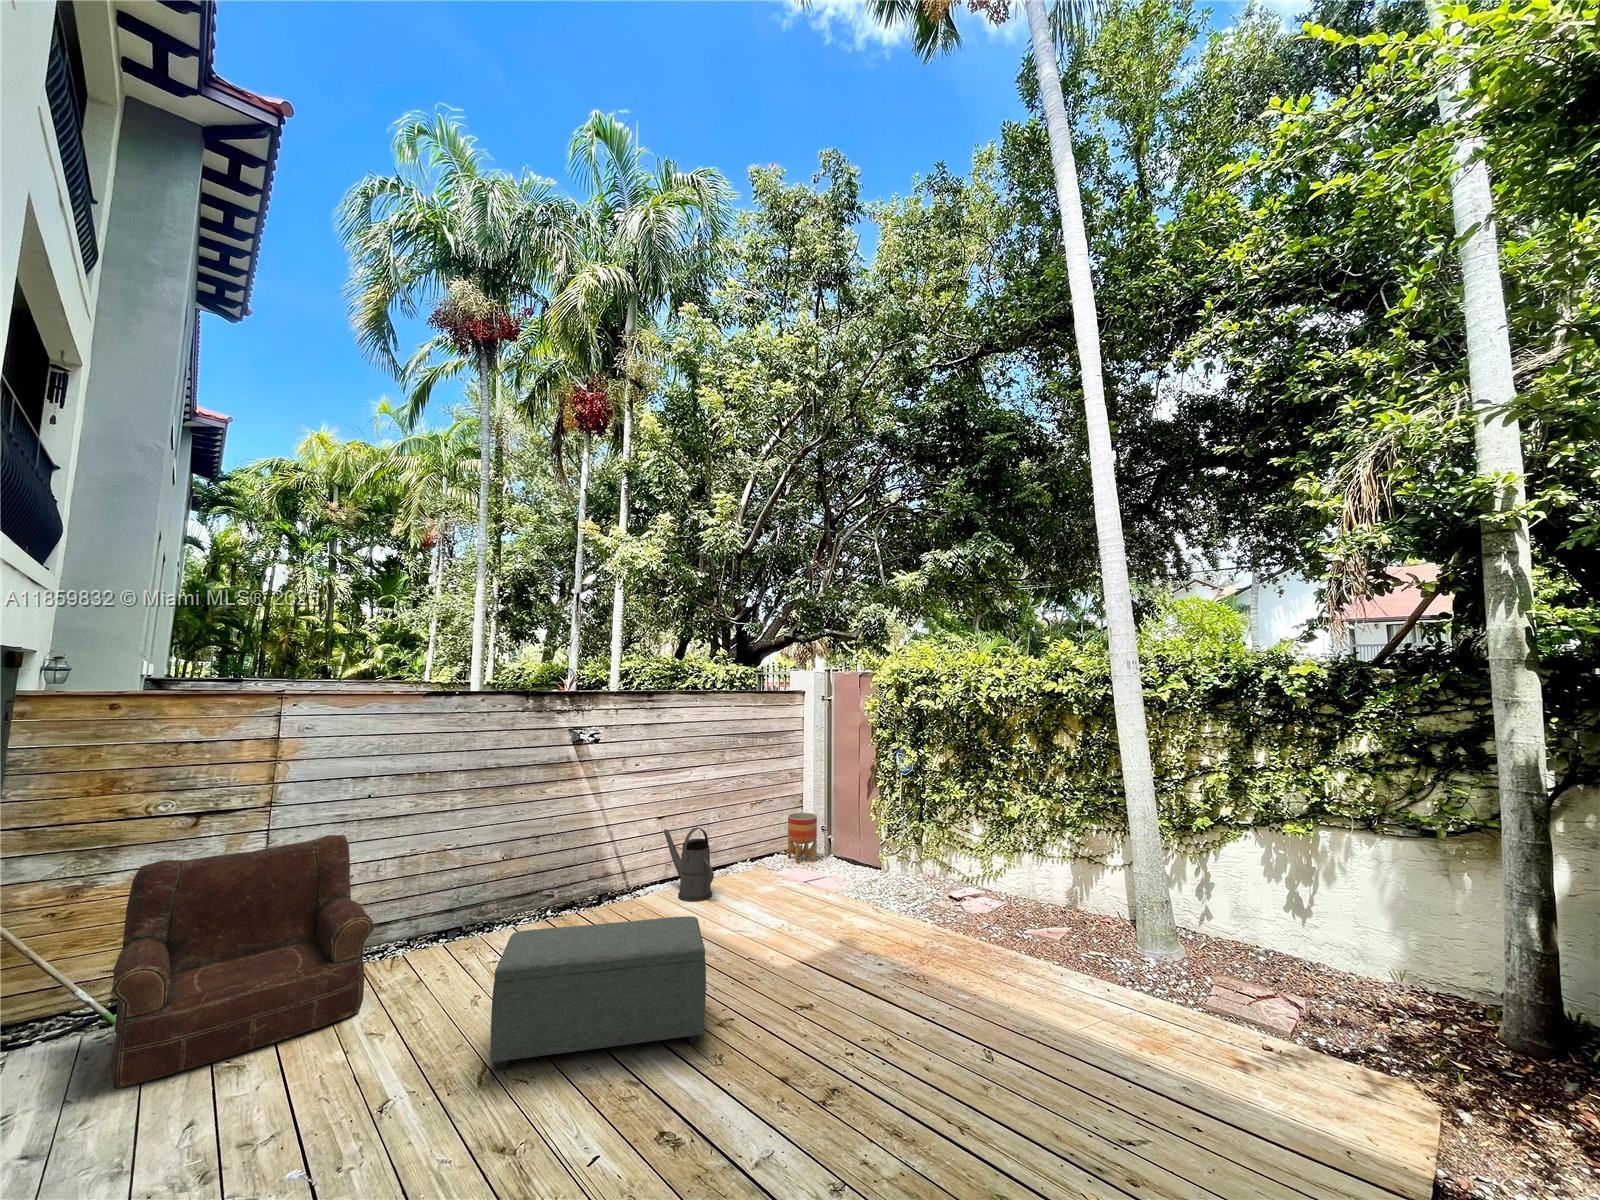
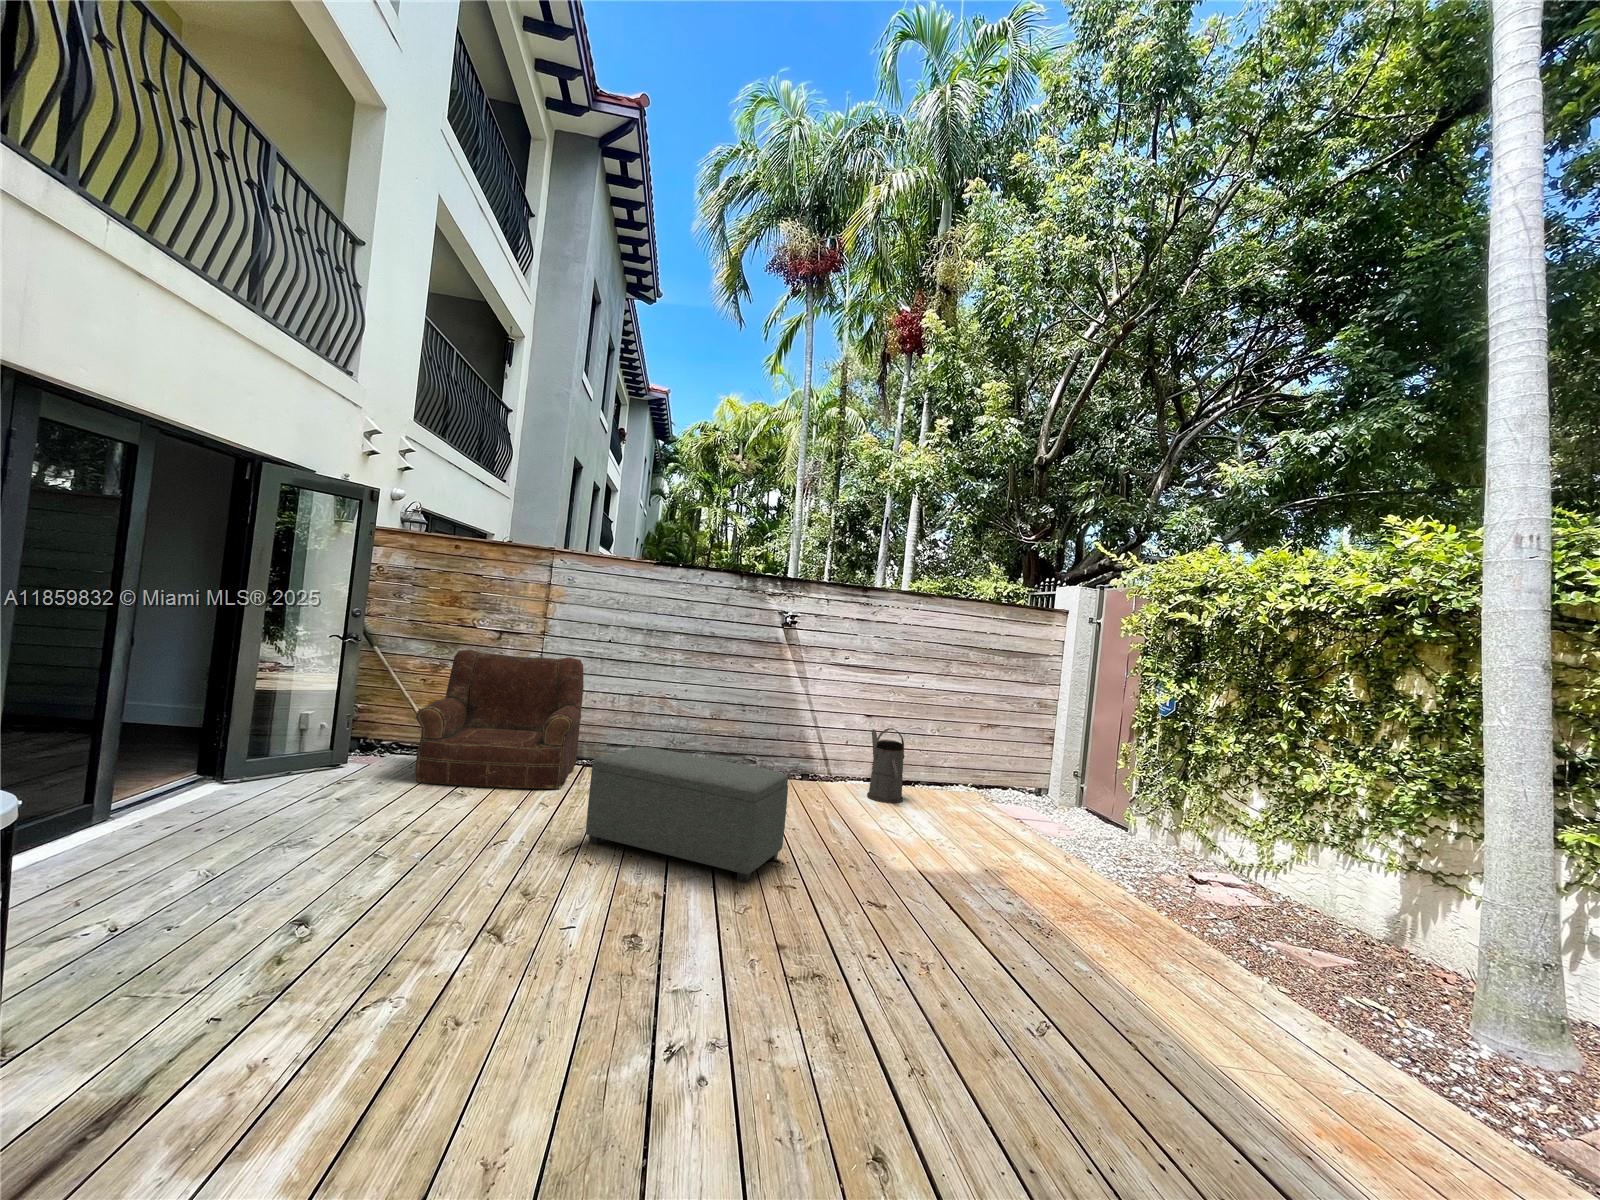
planter: present [788,813,817,864] -> none [1026,750,1064,809]

